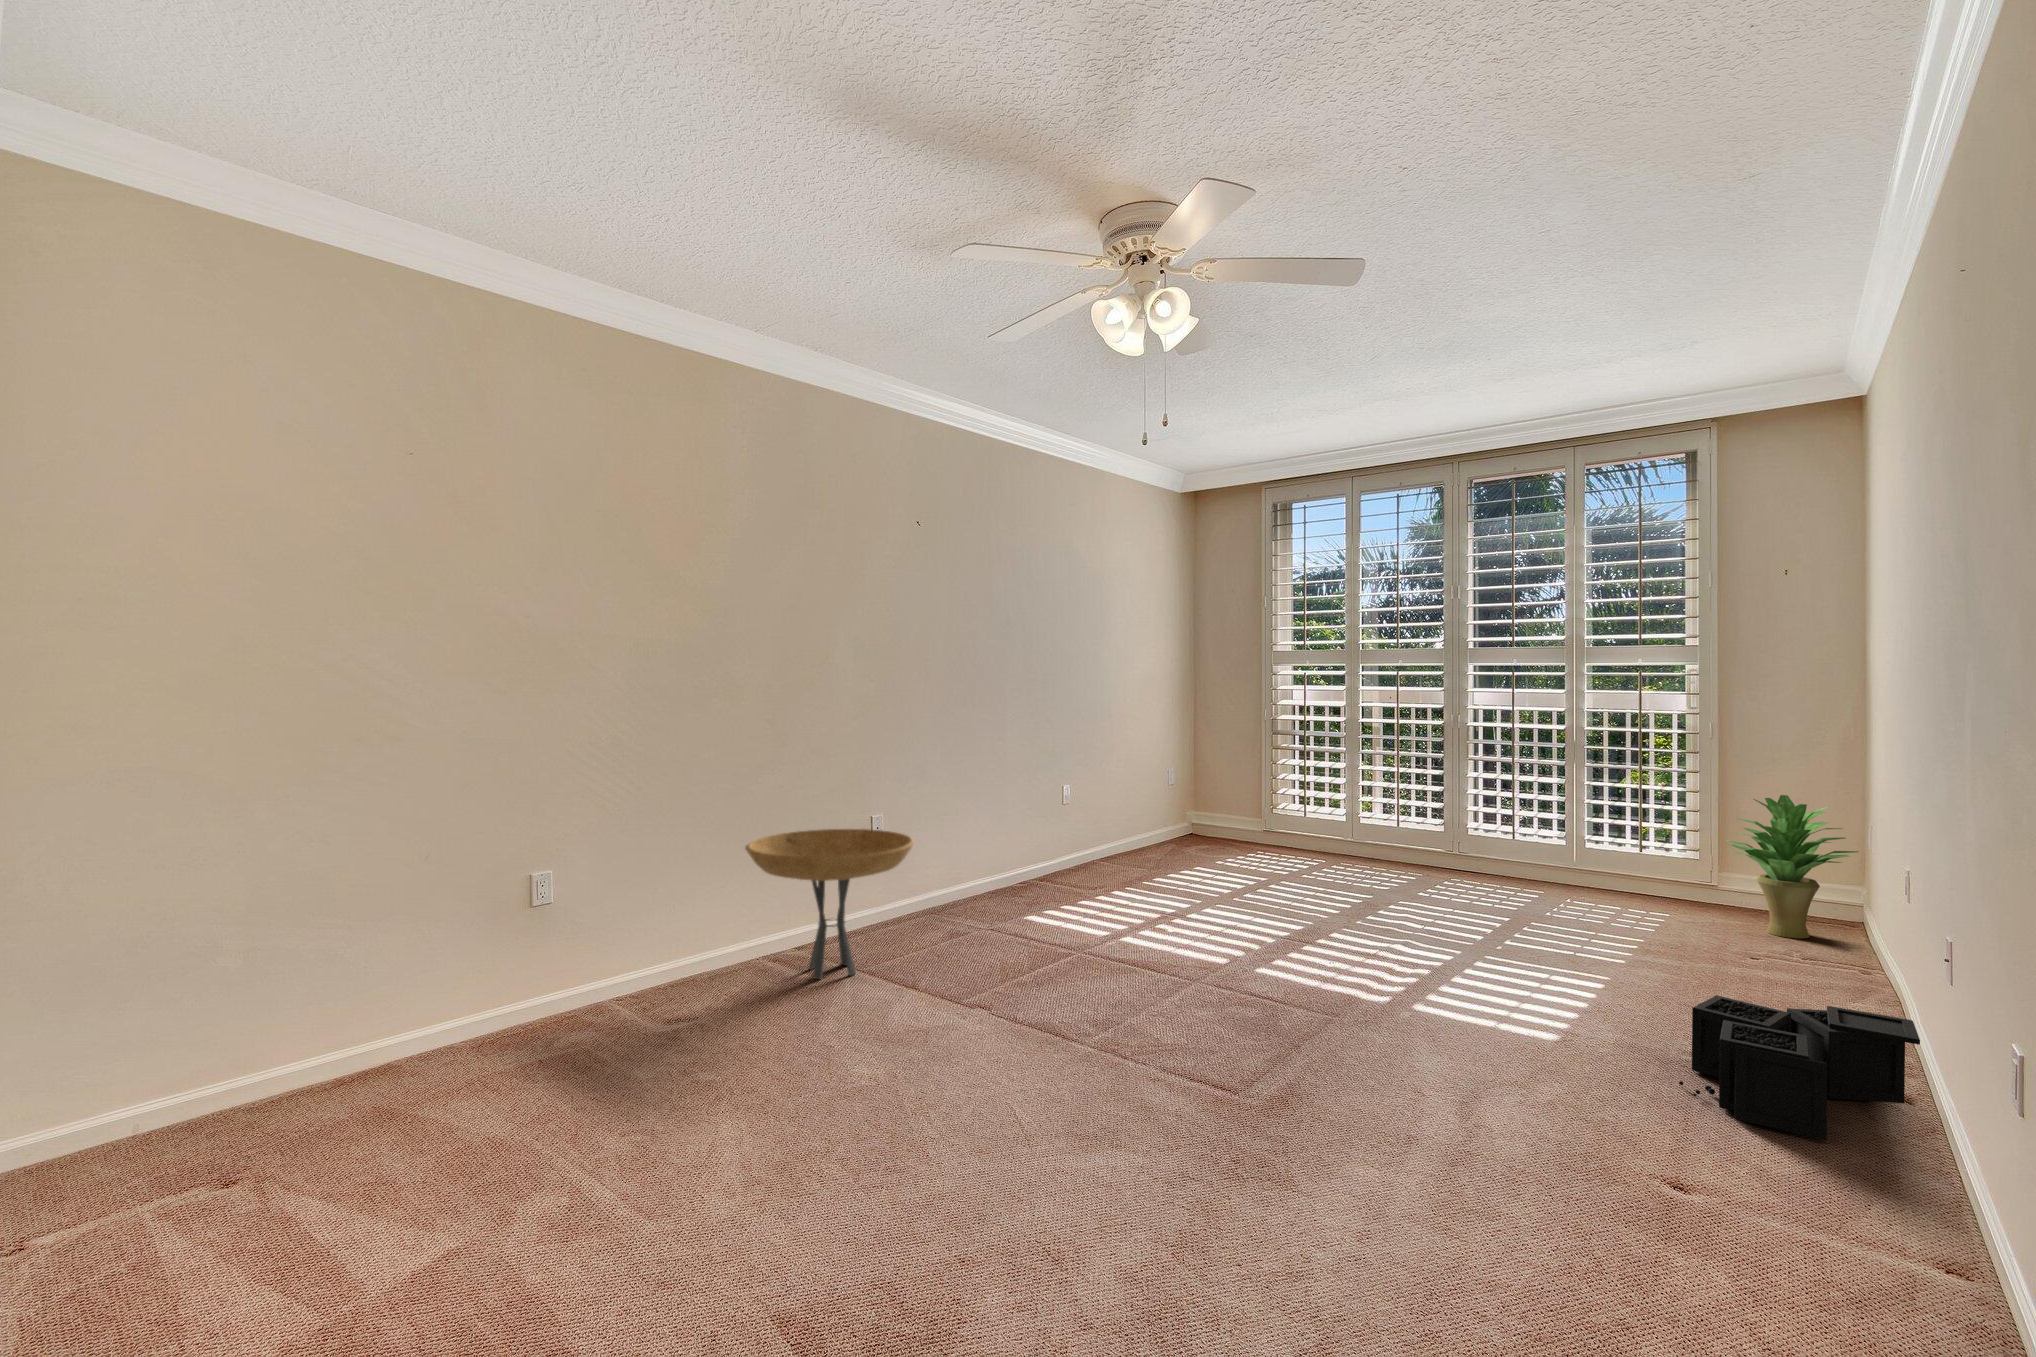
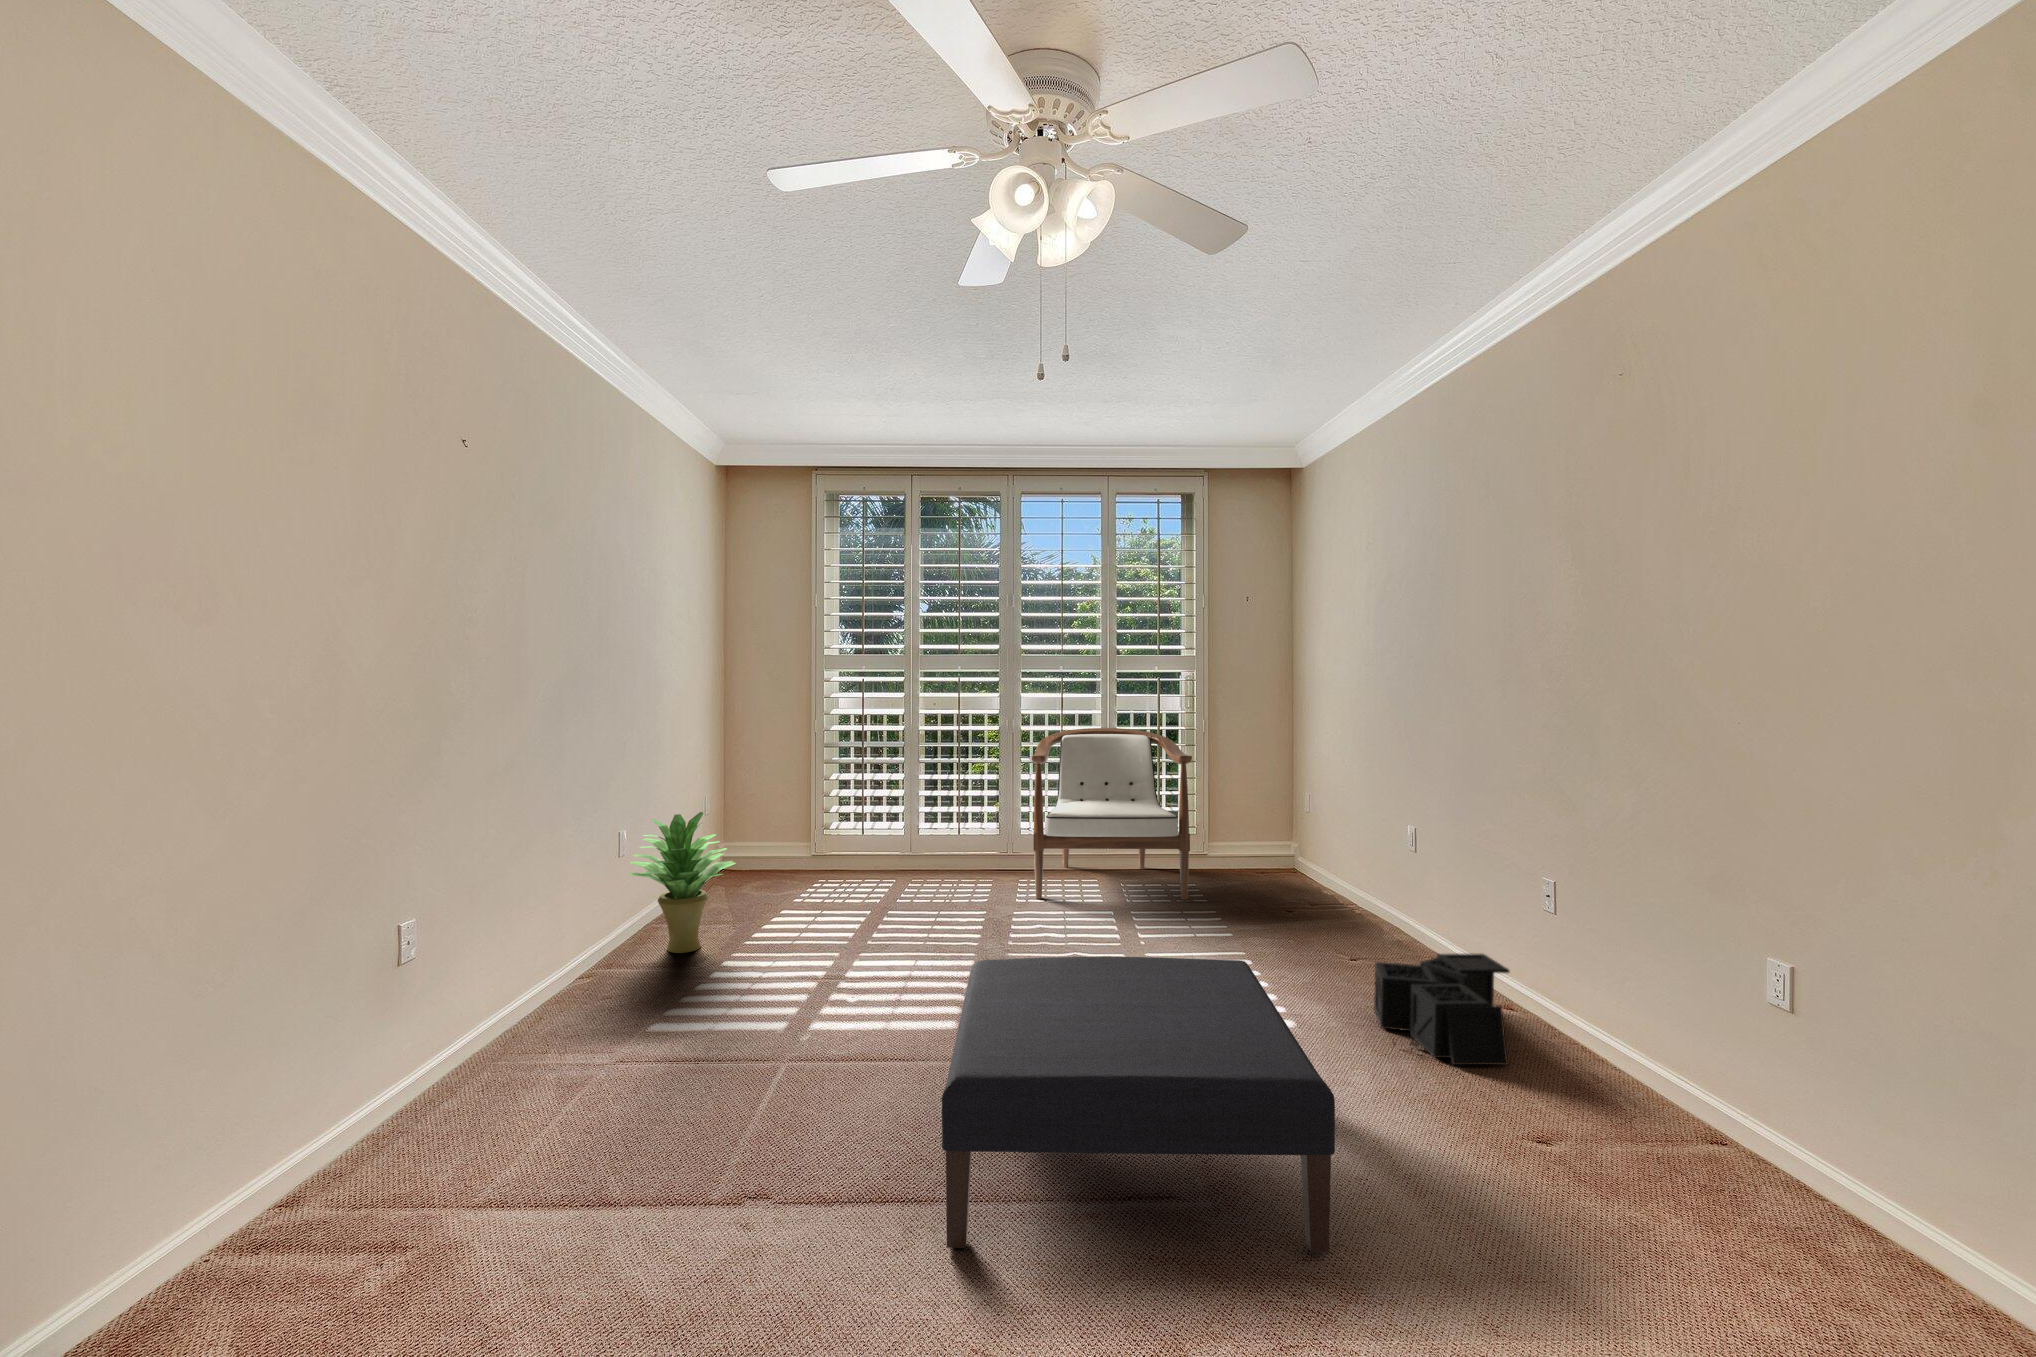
armchair: none [1437,727,1643,926] -> present [1032,728,1192,900]
potted plant: present [1725,795,1858,938] -> present [629,812,736,953]
side table: present [745,829,915,979] -> none [313,956,617,1221]
ottoman: none [1029,891,1444,1170] -> present [942,956,1335,1252]

